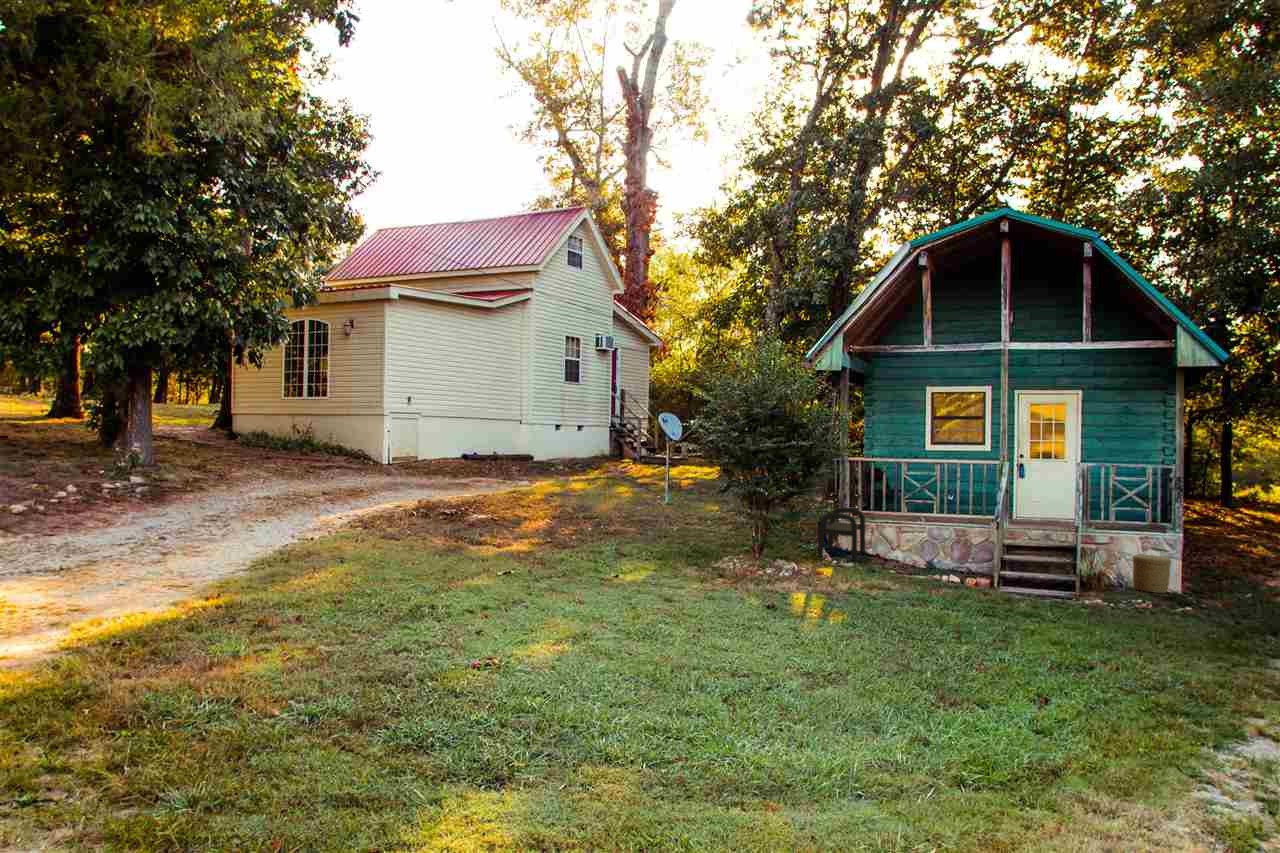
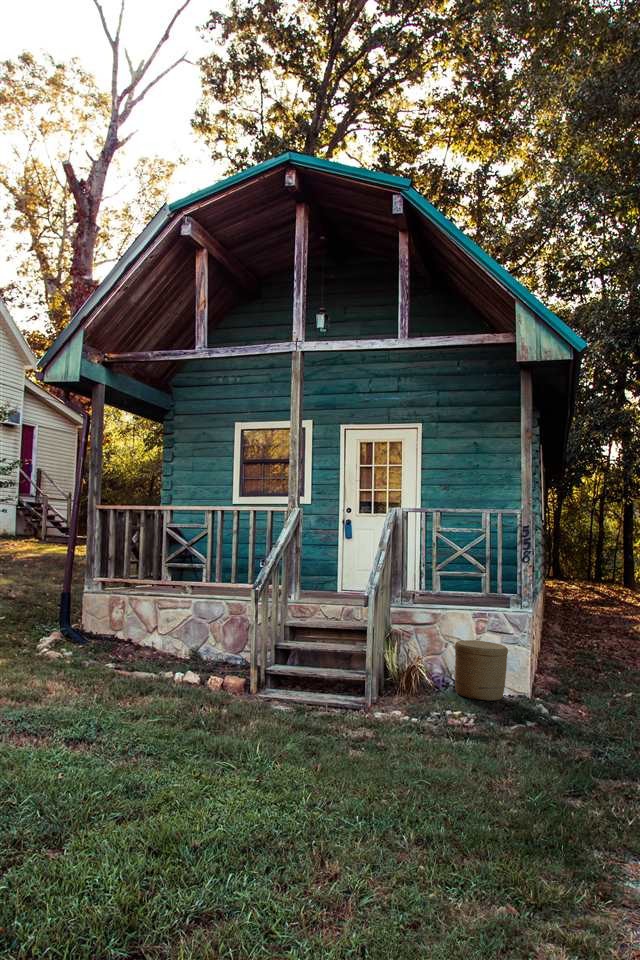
bench: present [817,508,866,560] -> none [17,573,116,650]

